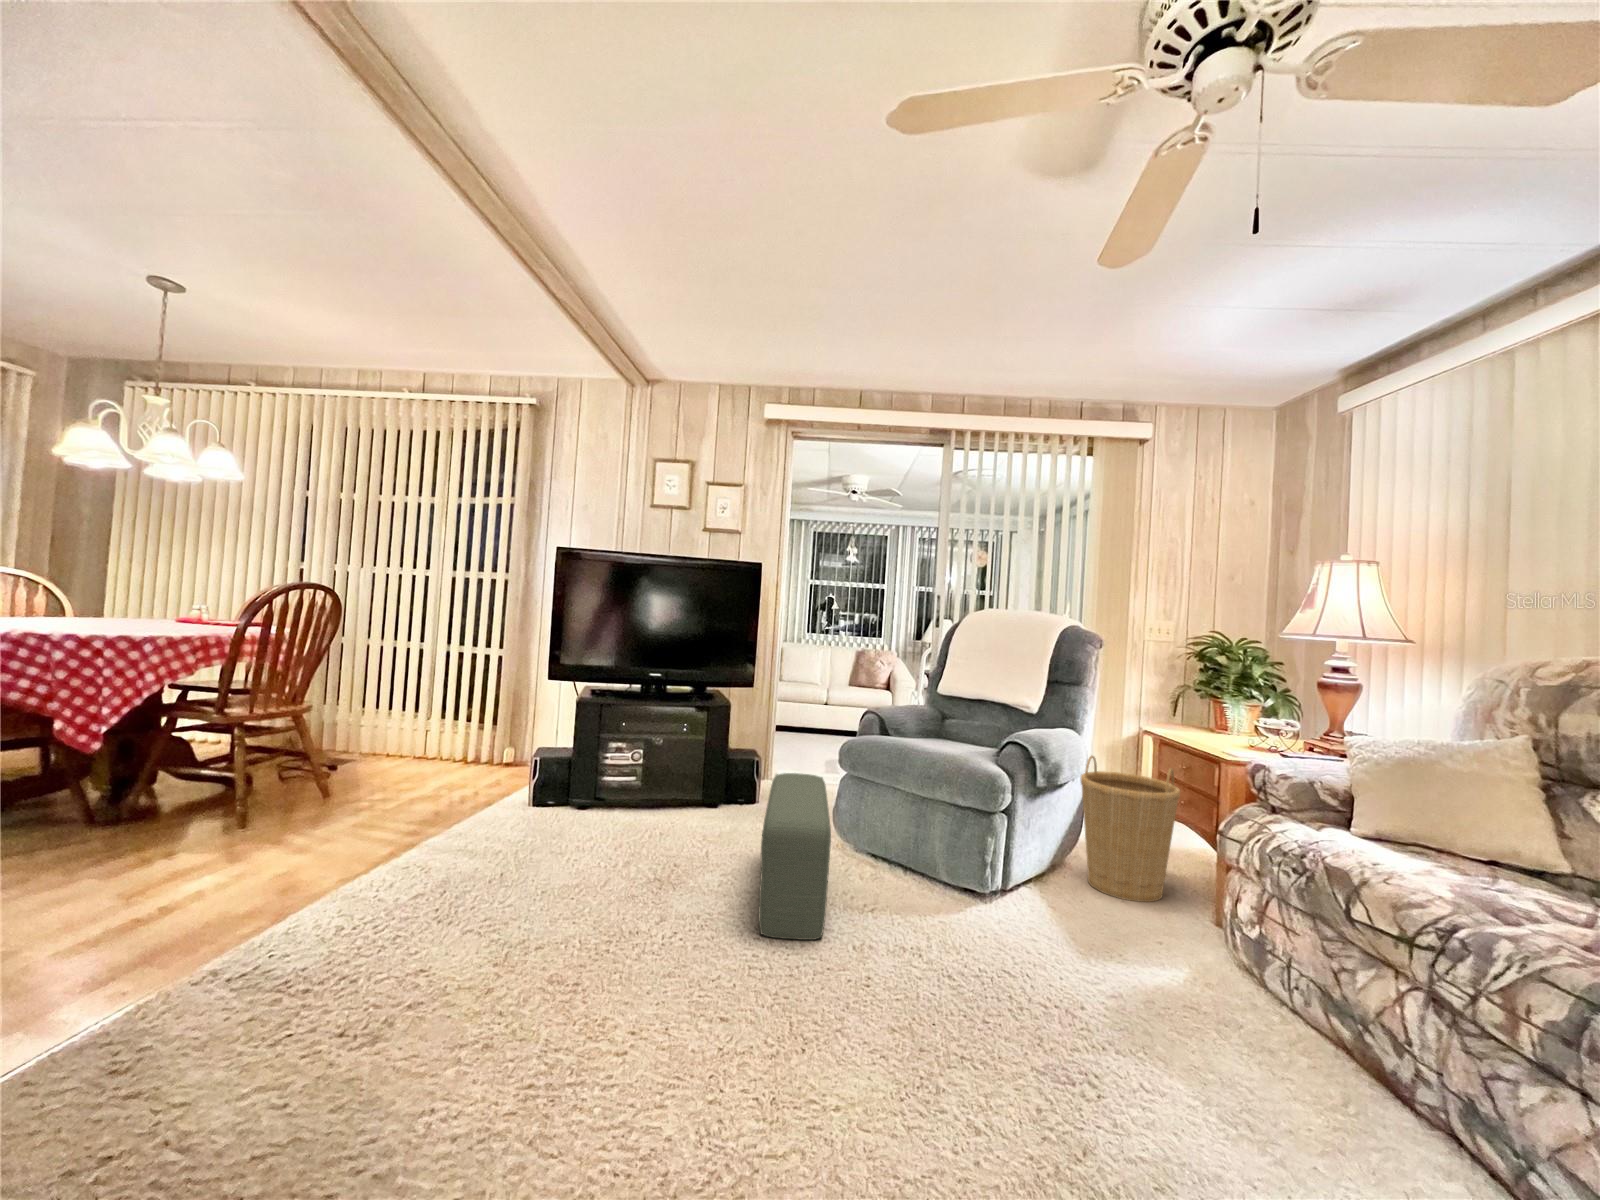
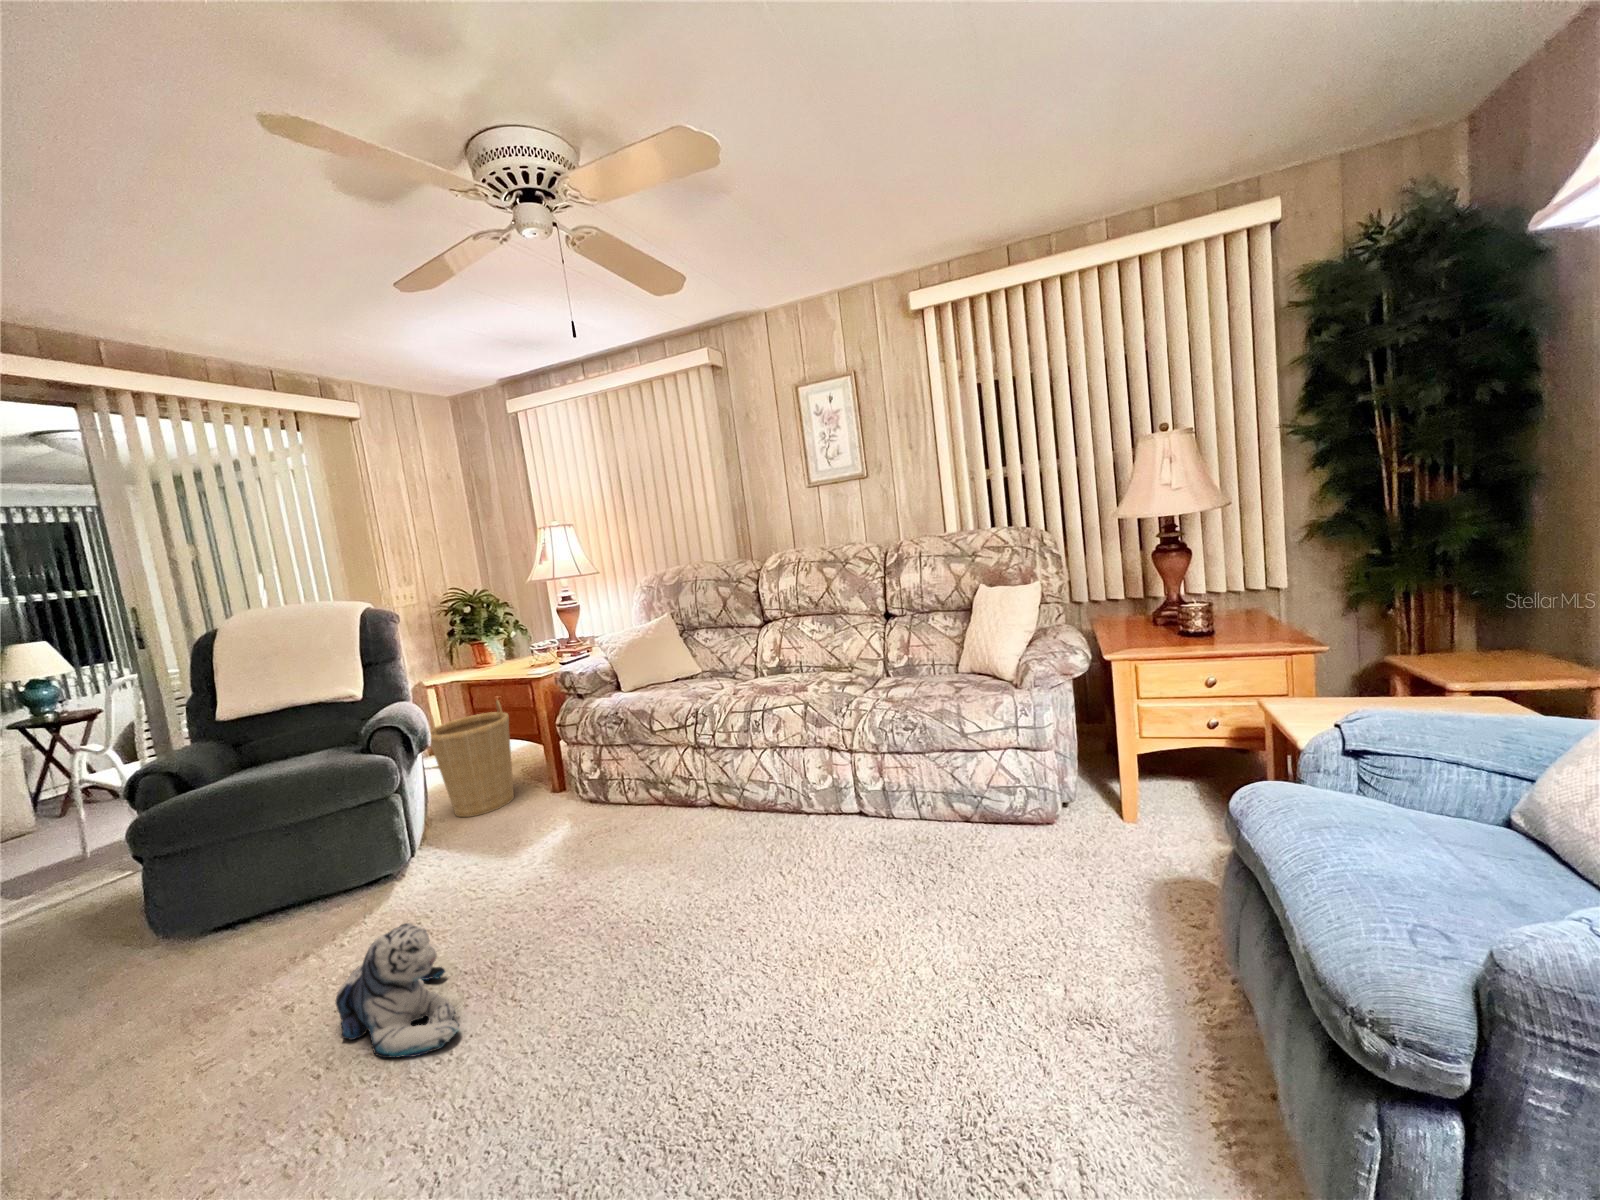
pouf: present [759,773,831,940] -> none [24,876,275,1070]
plush toy: none [805,926,908,1081] -> present [335,923,459,1058]

